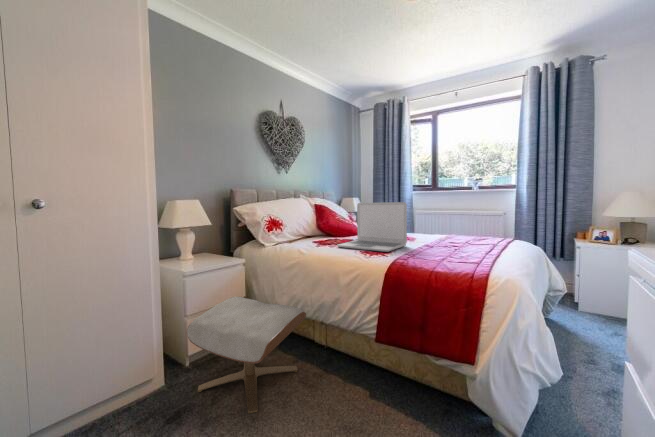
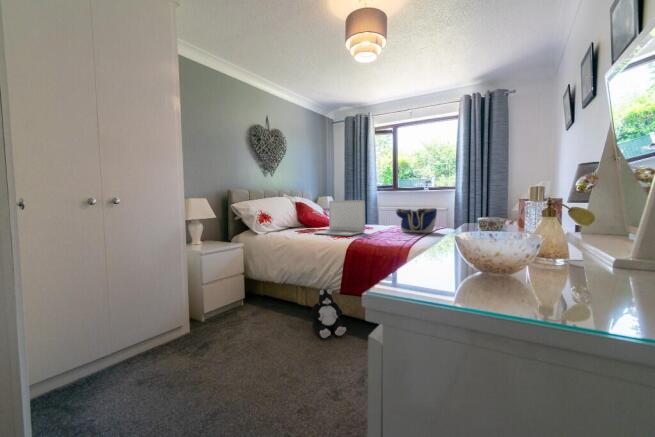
tote bag: none [450,213,514,249] -> present [396,208,437,233]
ottoman: present [187,297,306,413] -> none [207,270,292,341]
plush toy: none [331,332,387,415] -> present [310,288,346,338]

